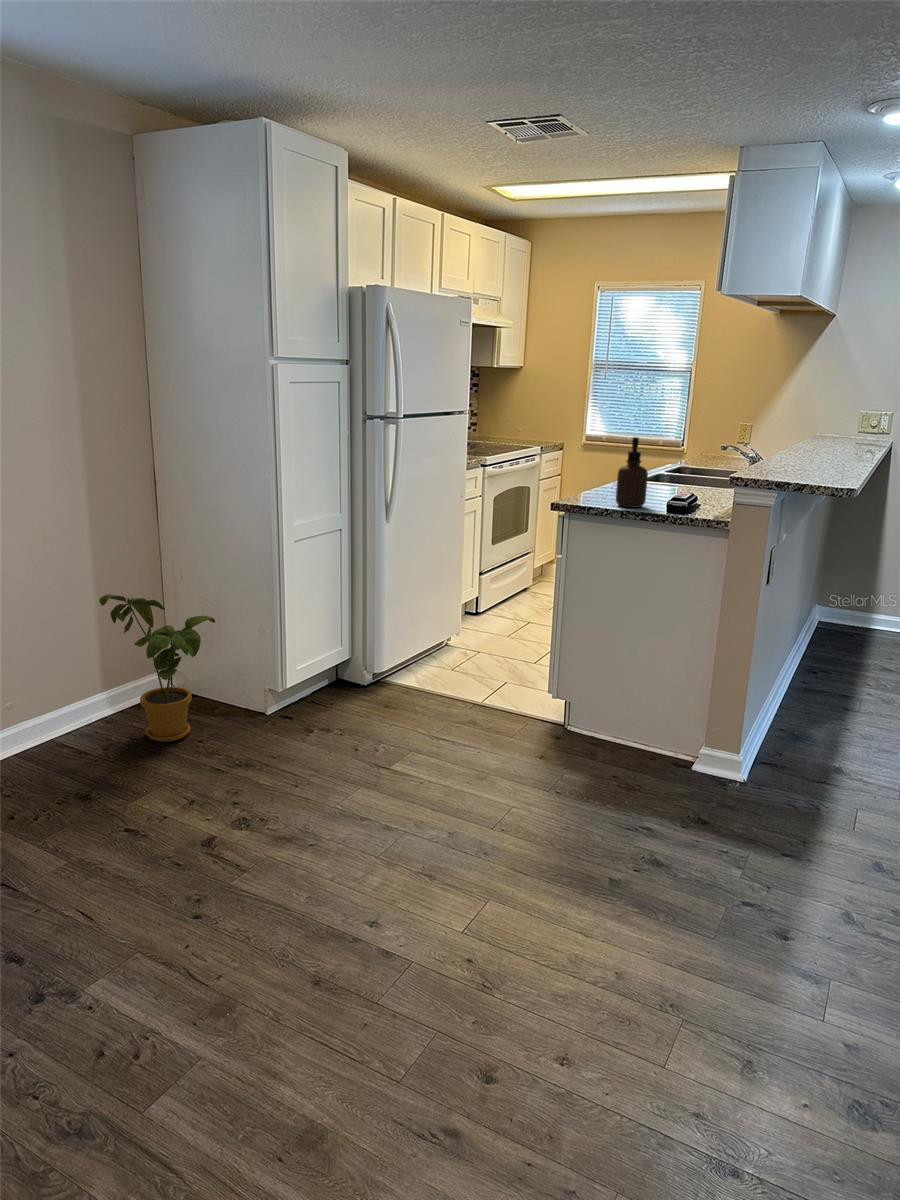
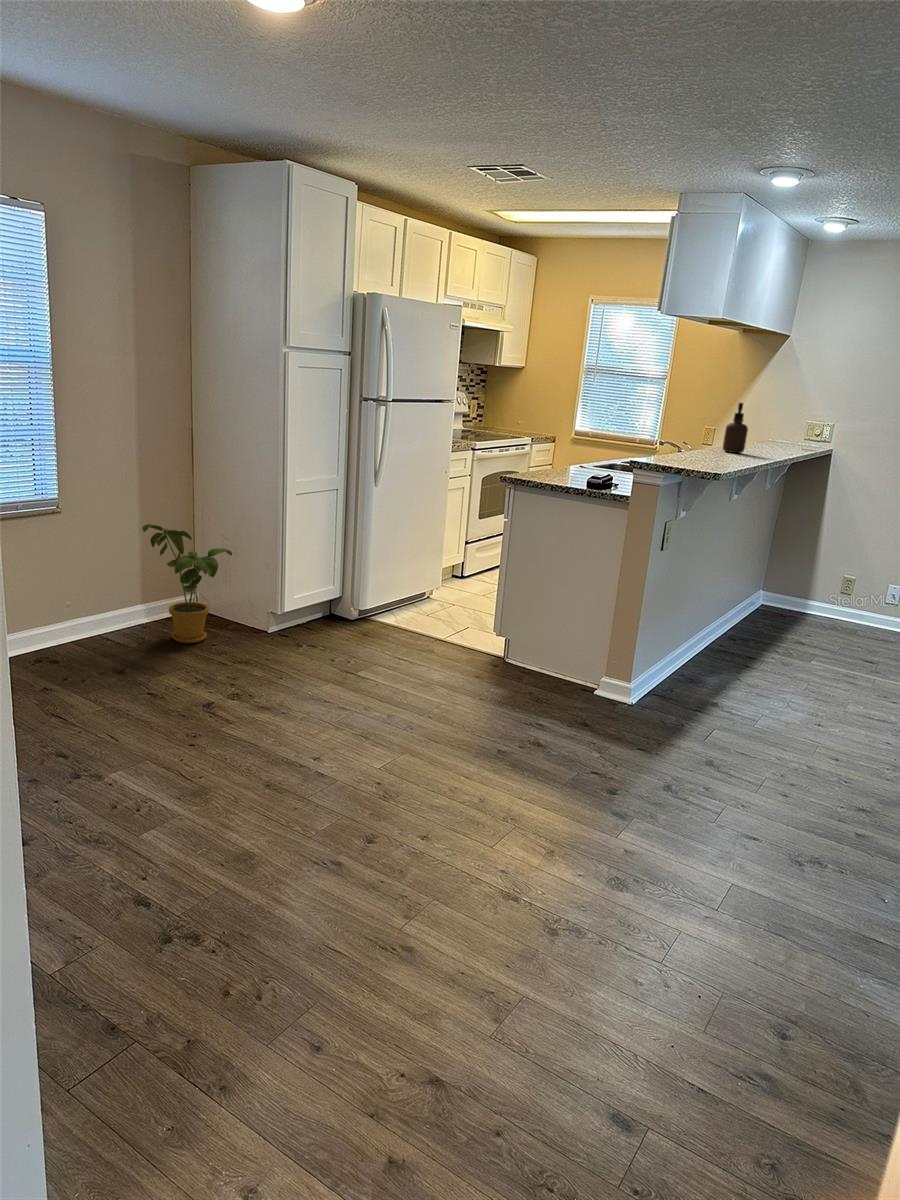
soap dispenser: present [616,437,648,507] -> present [723,403,748,453]

